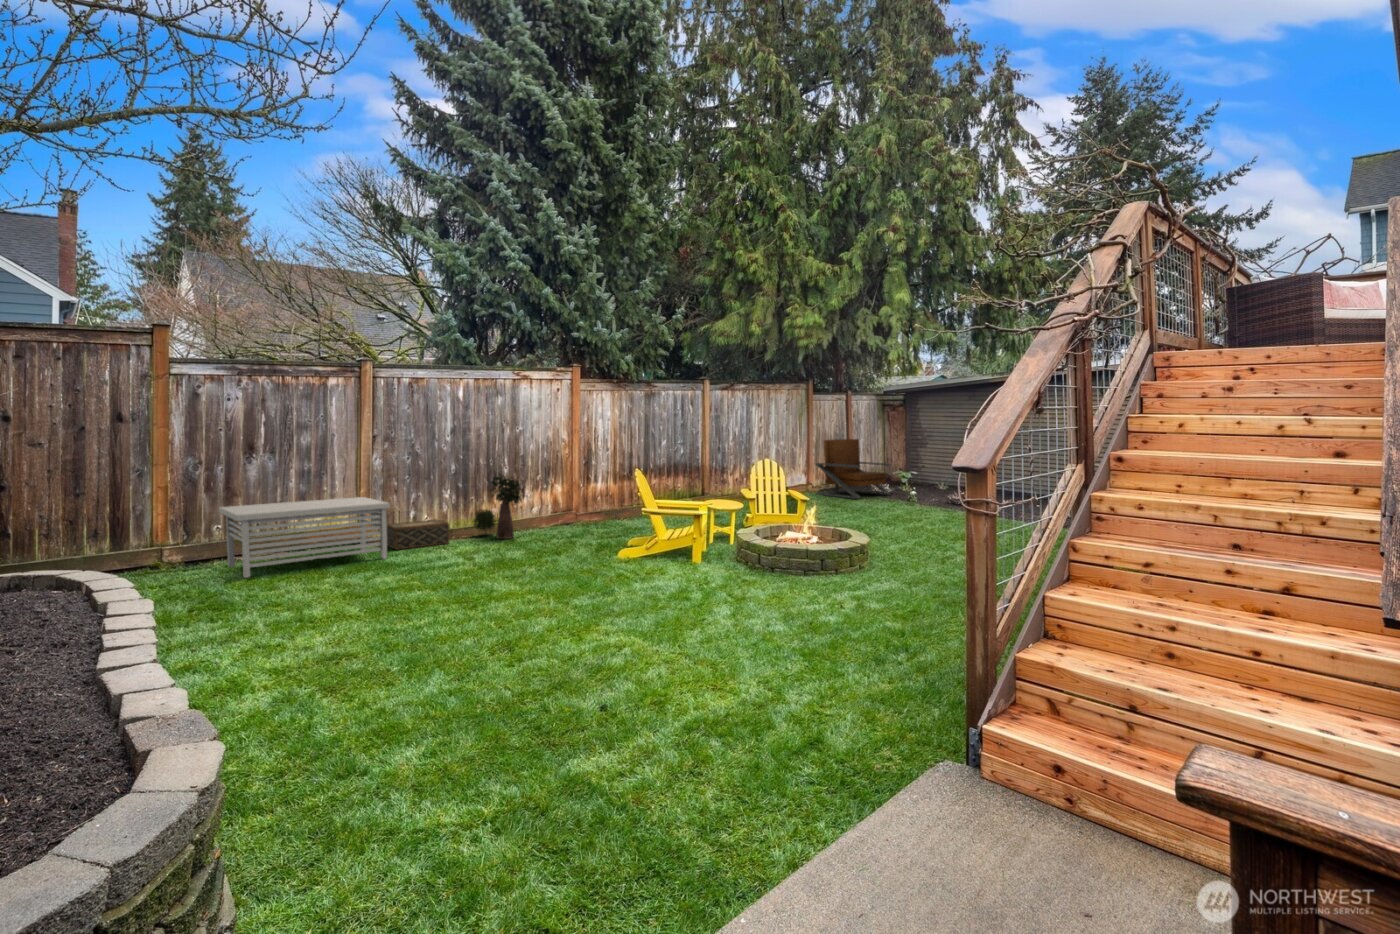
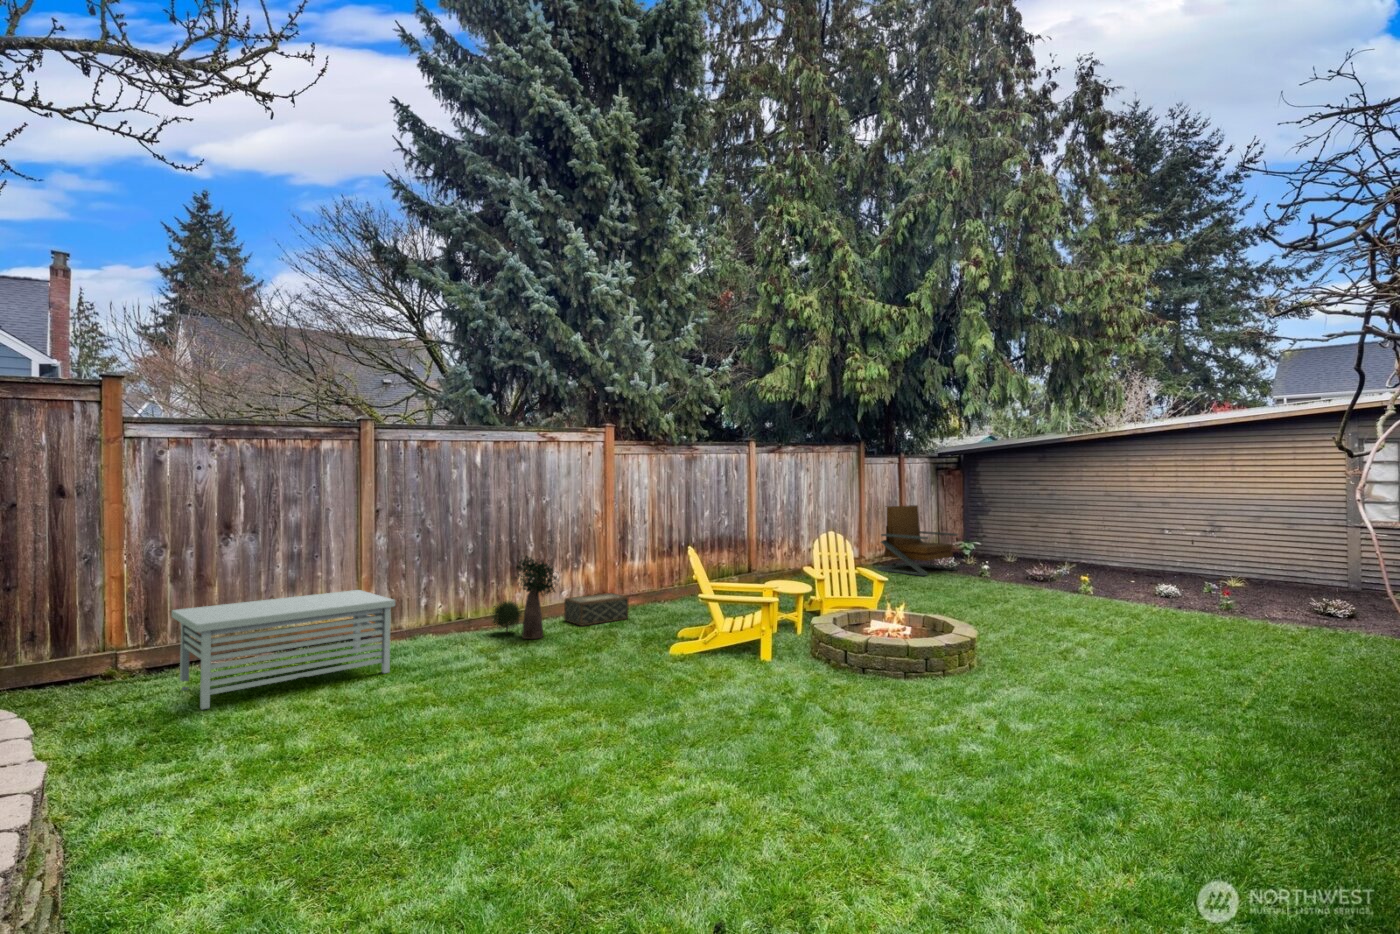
woven basket: present [387,520,449,549] -> present [564,593,628,626]

